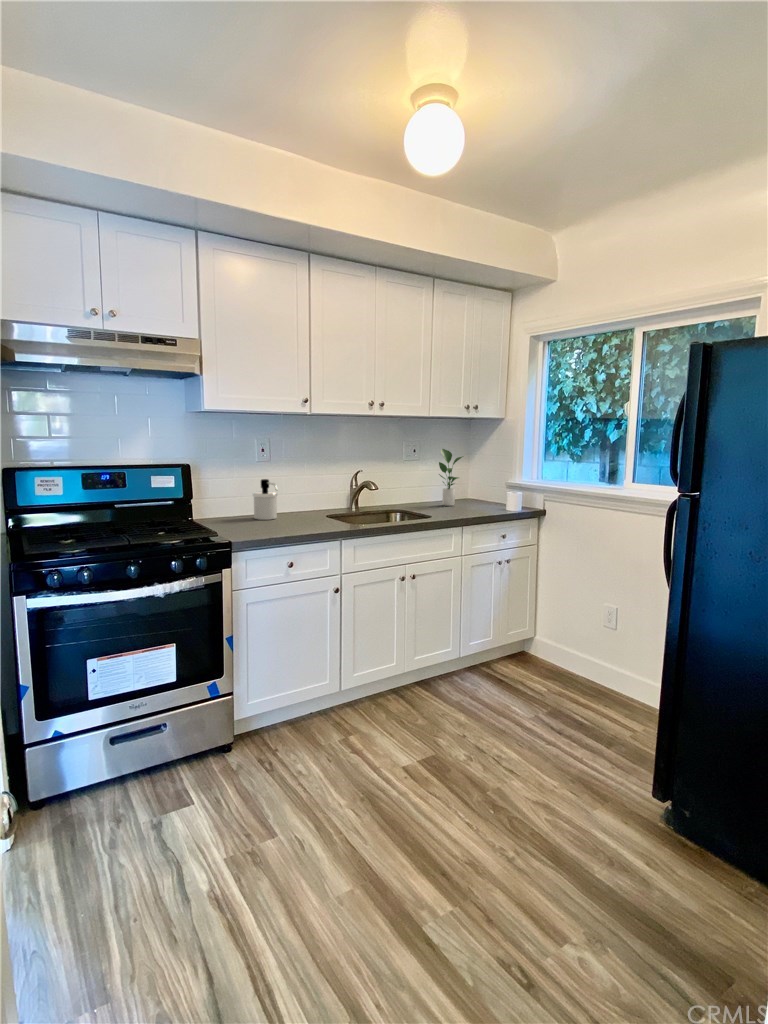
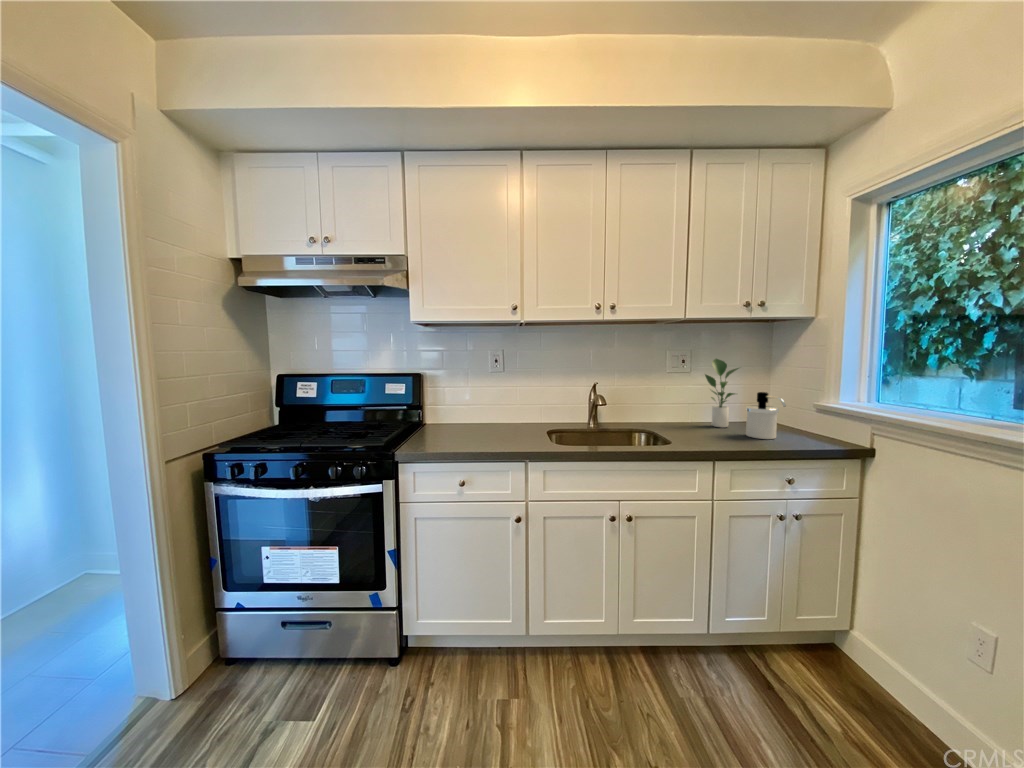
soap dispenser: present [253,479,278,520] -> present [746,392,786,439]

